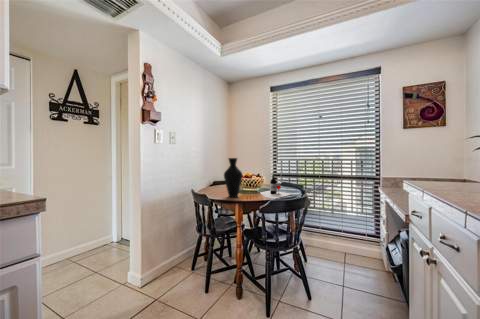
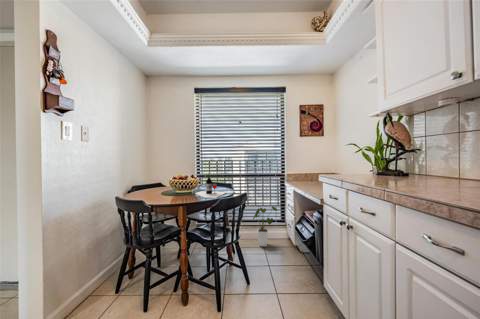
vase: present [224,158,243,197] -> none [161,159,182,201]
house plant: none [331,215,367,263] -> present [253,206,277,246]

